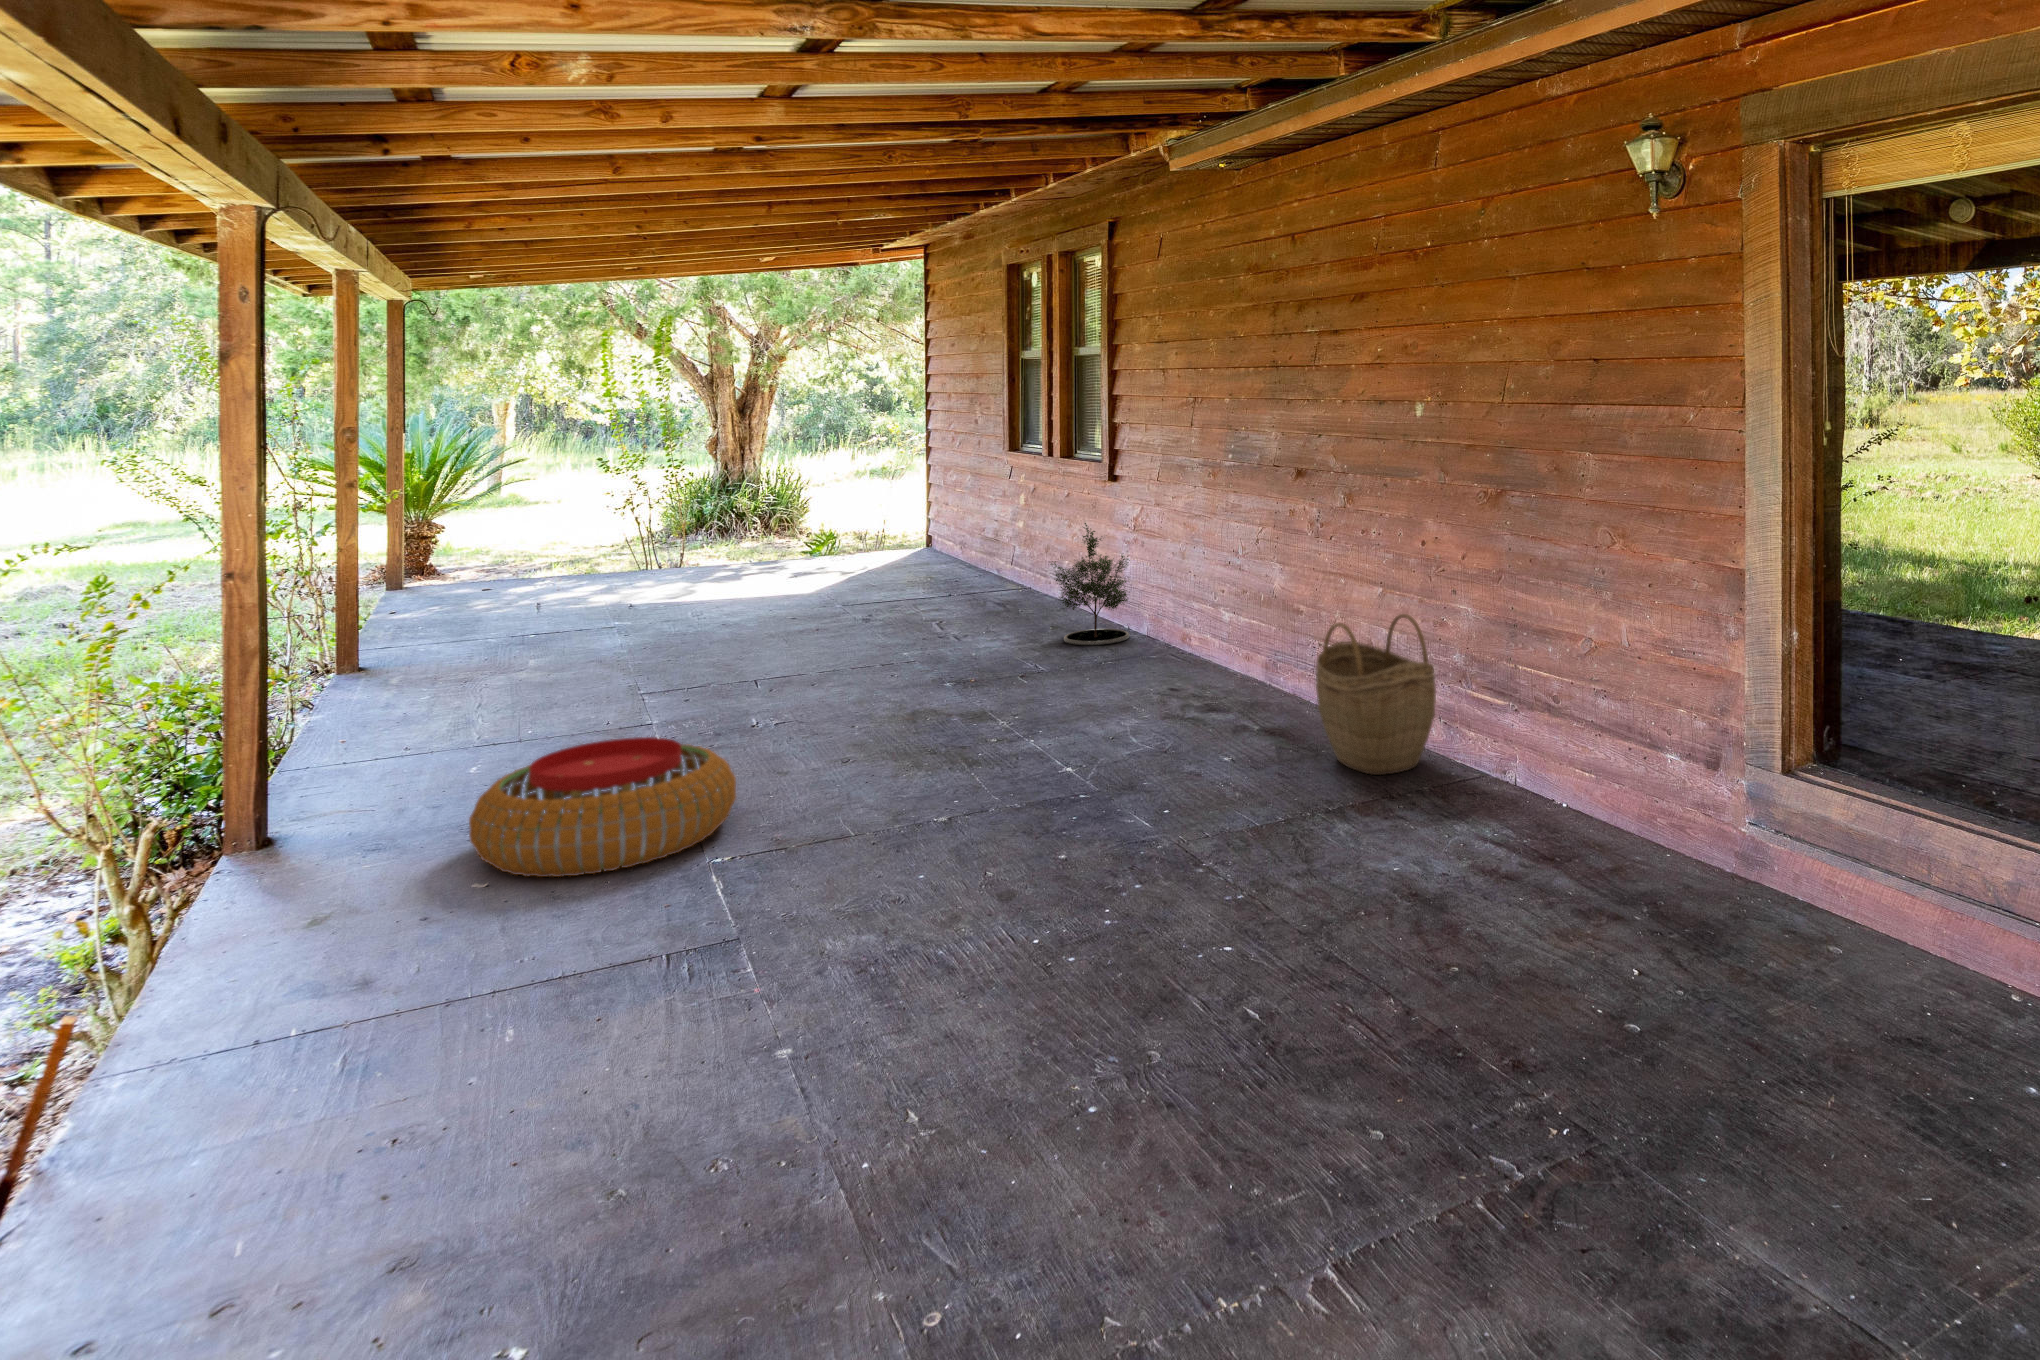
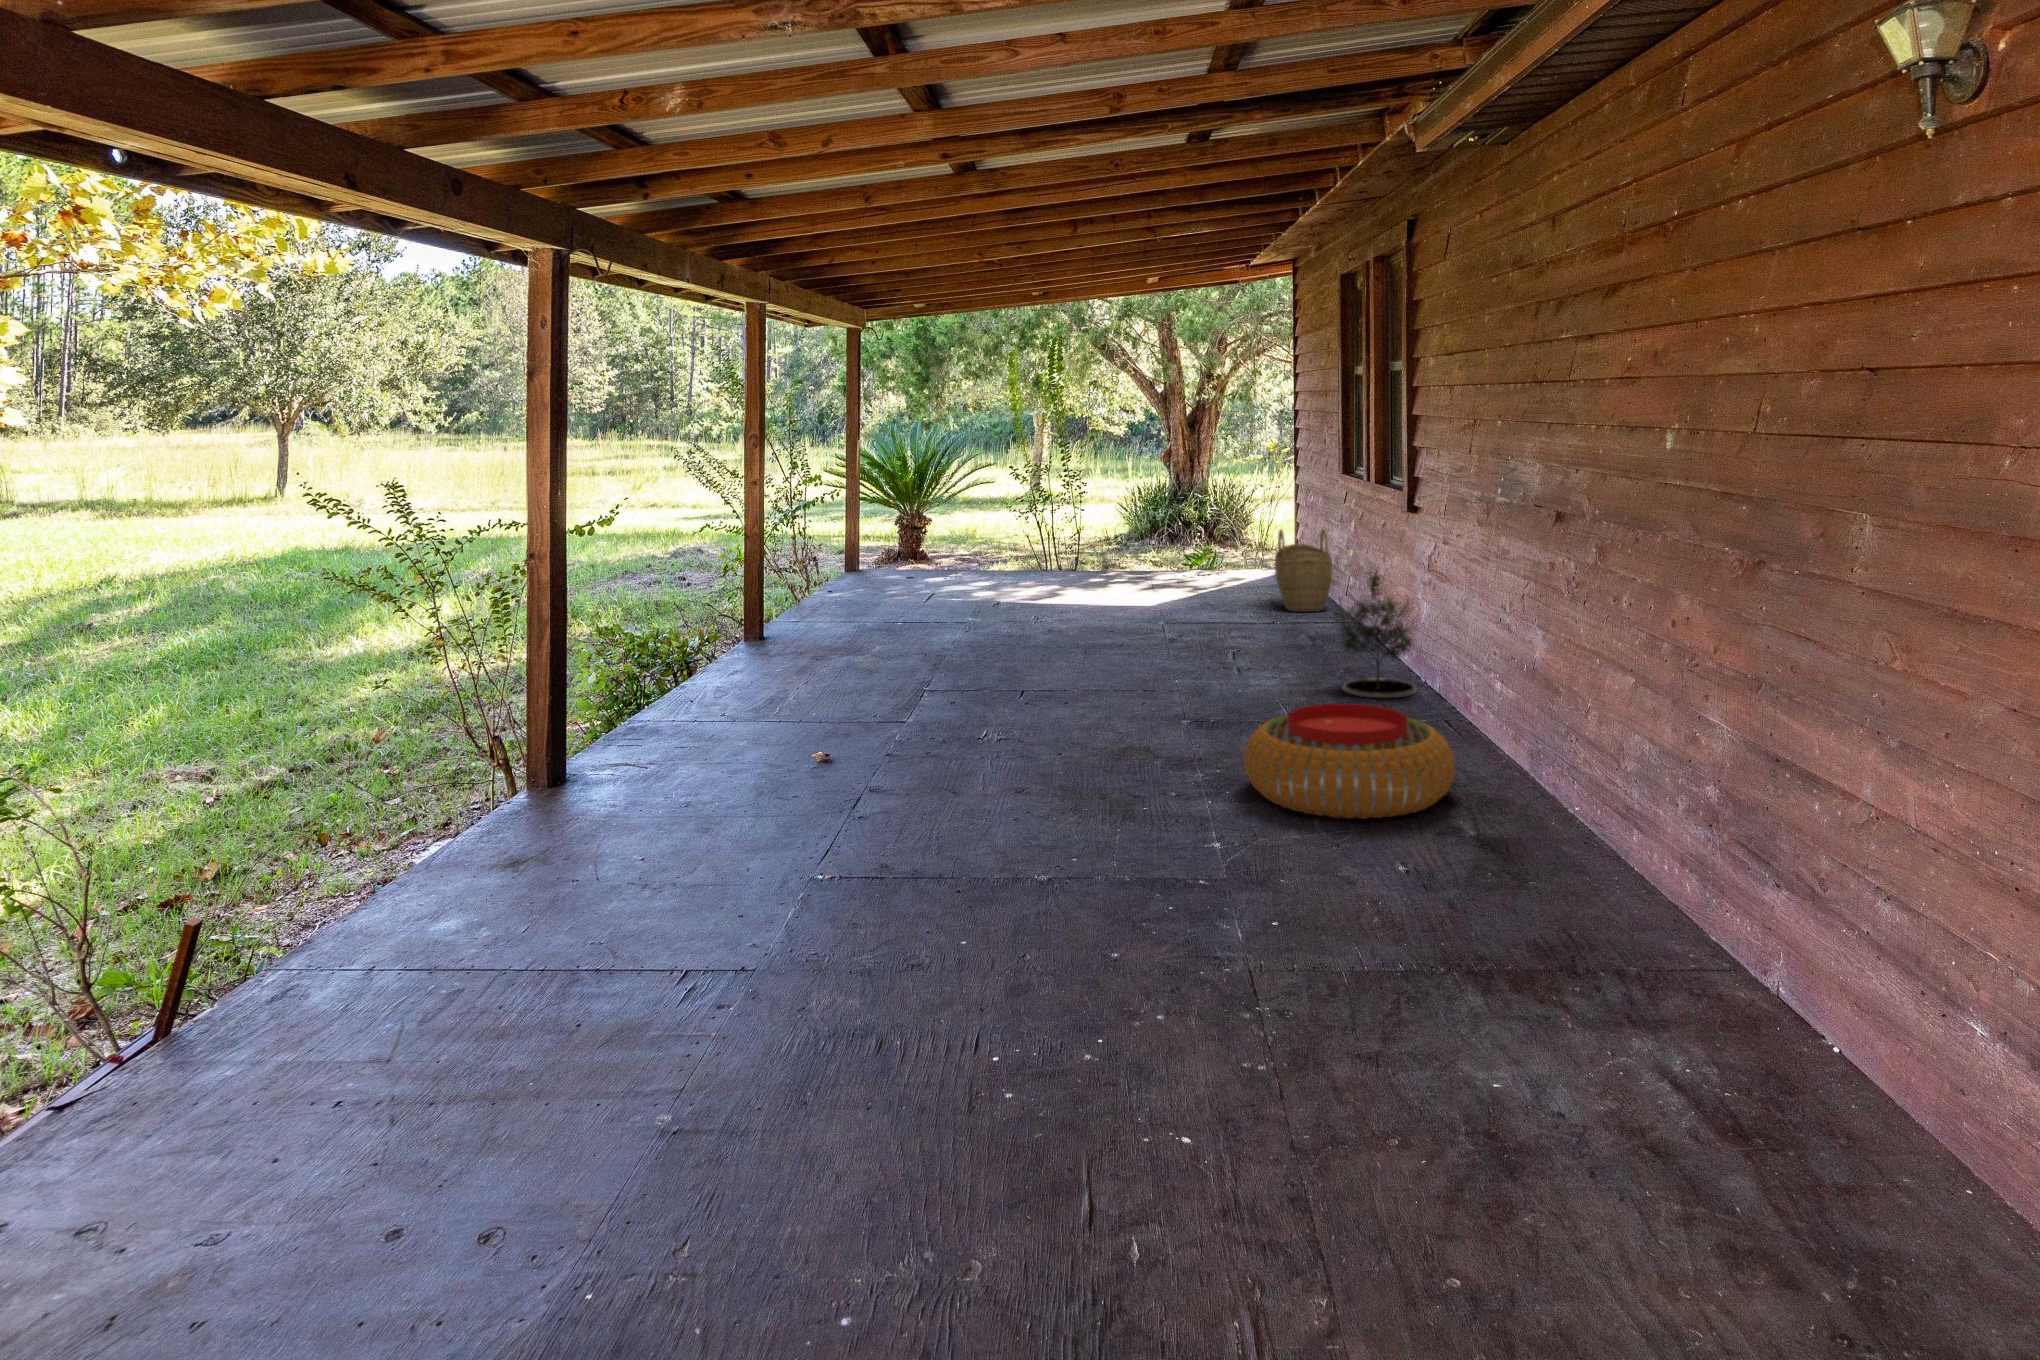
woven basket: present [1316,614,1436,775] -> present [1275,529,1332,612]
pouf: present [469,737,736,877] -> present [1244,703,1455,819]

